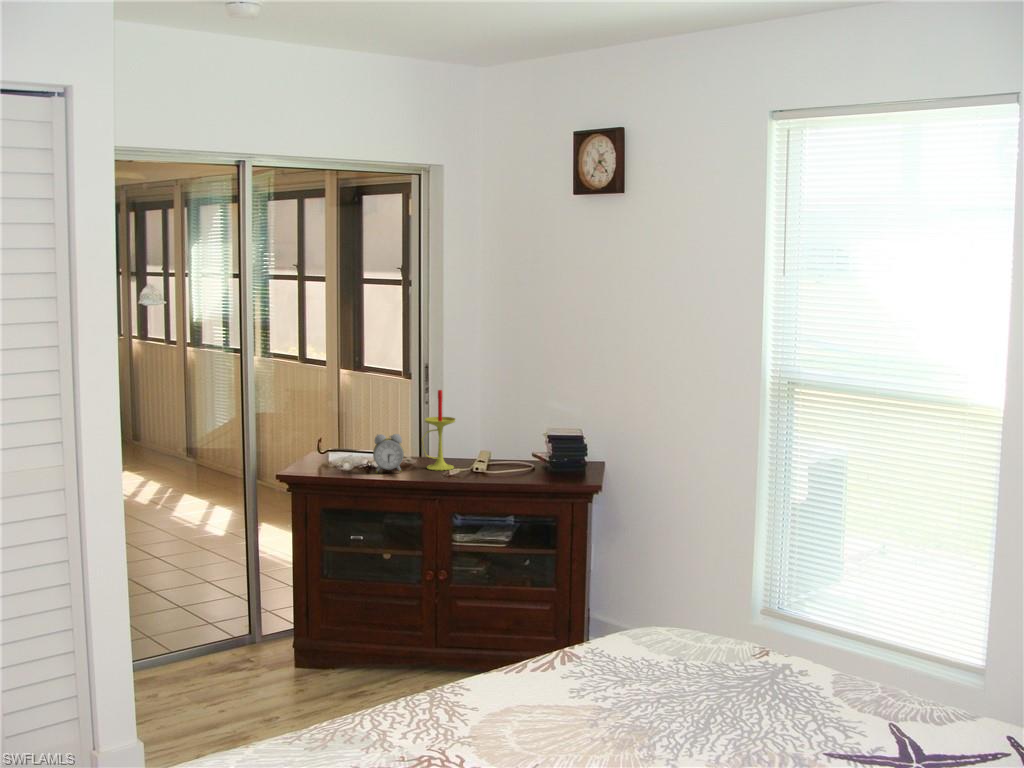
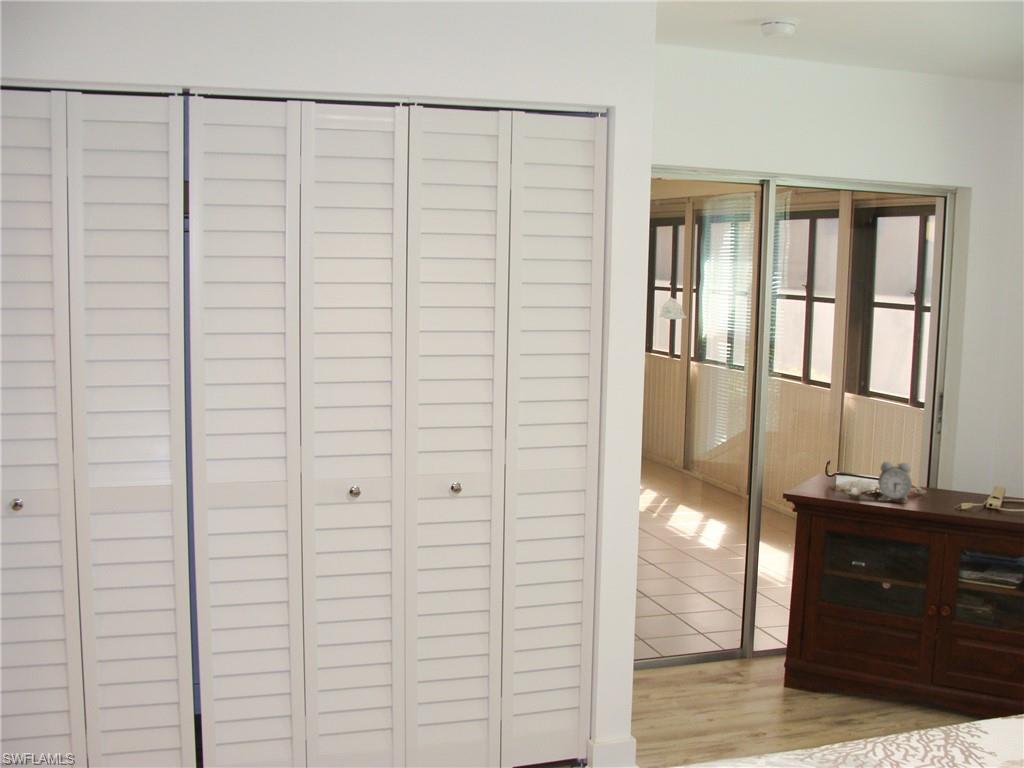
candle: present [422,390,455,470] -> none [932,417,972,505]

